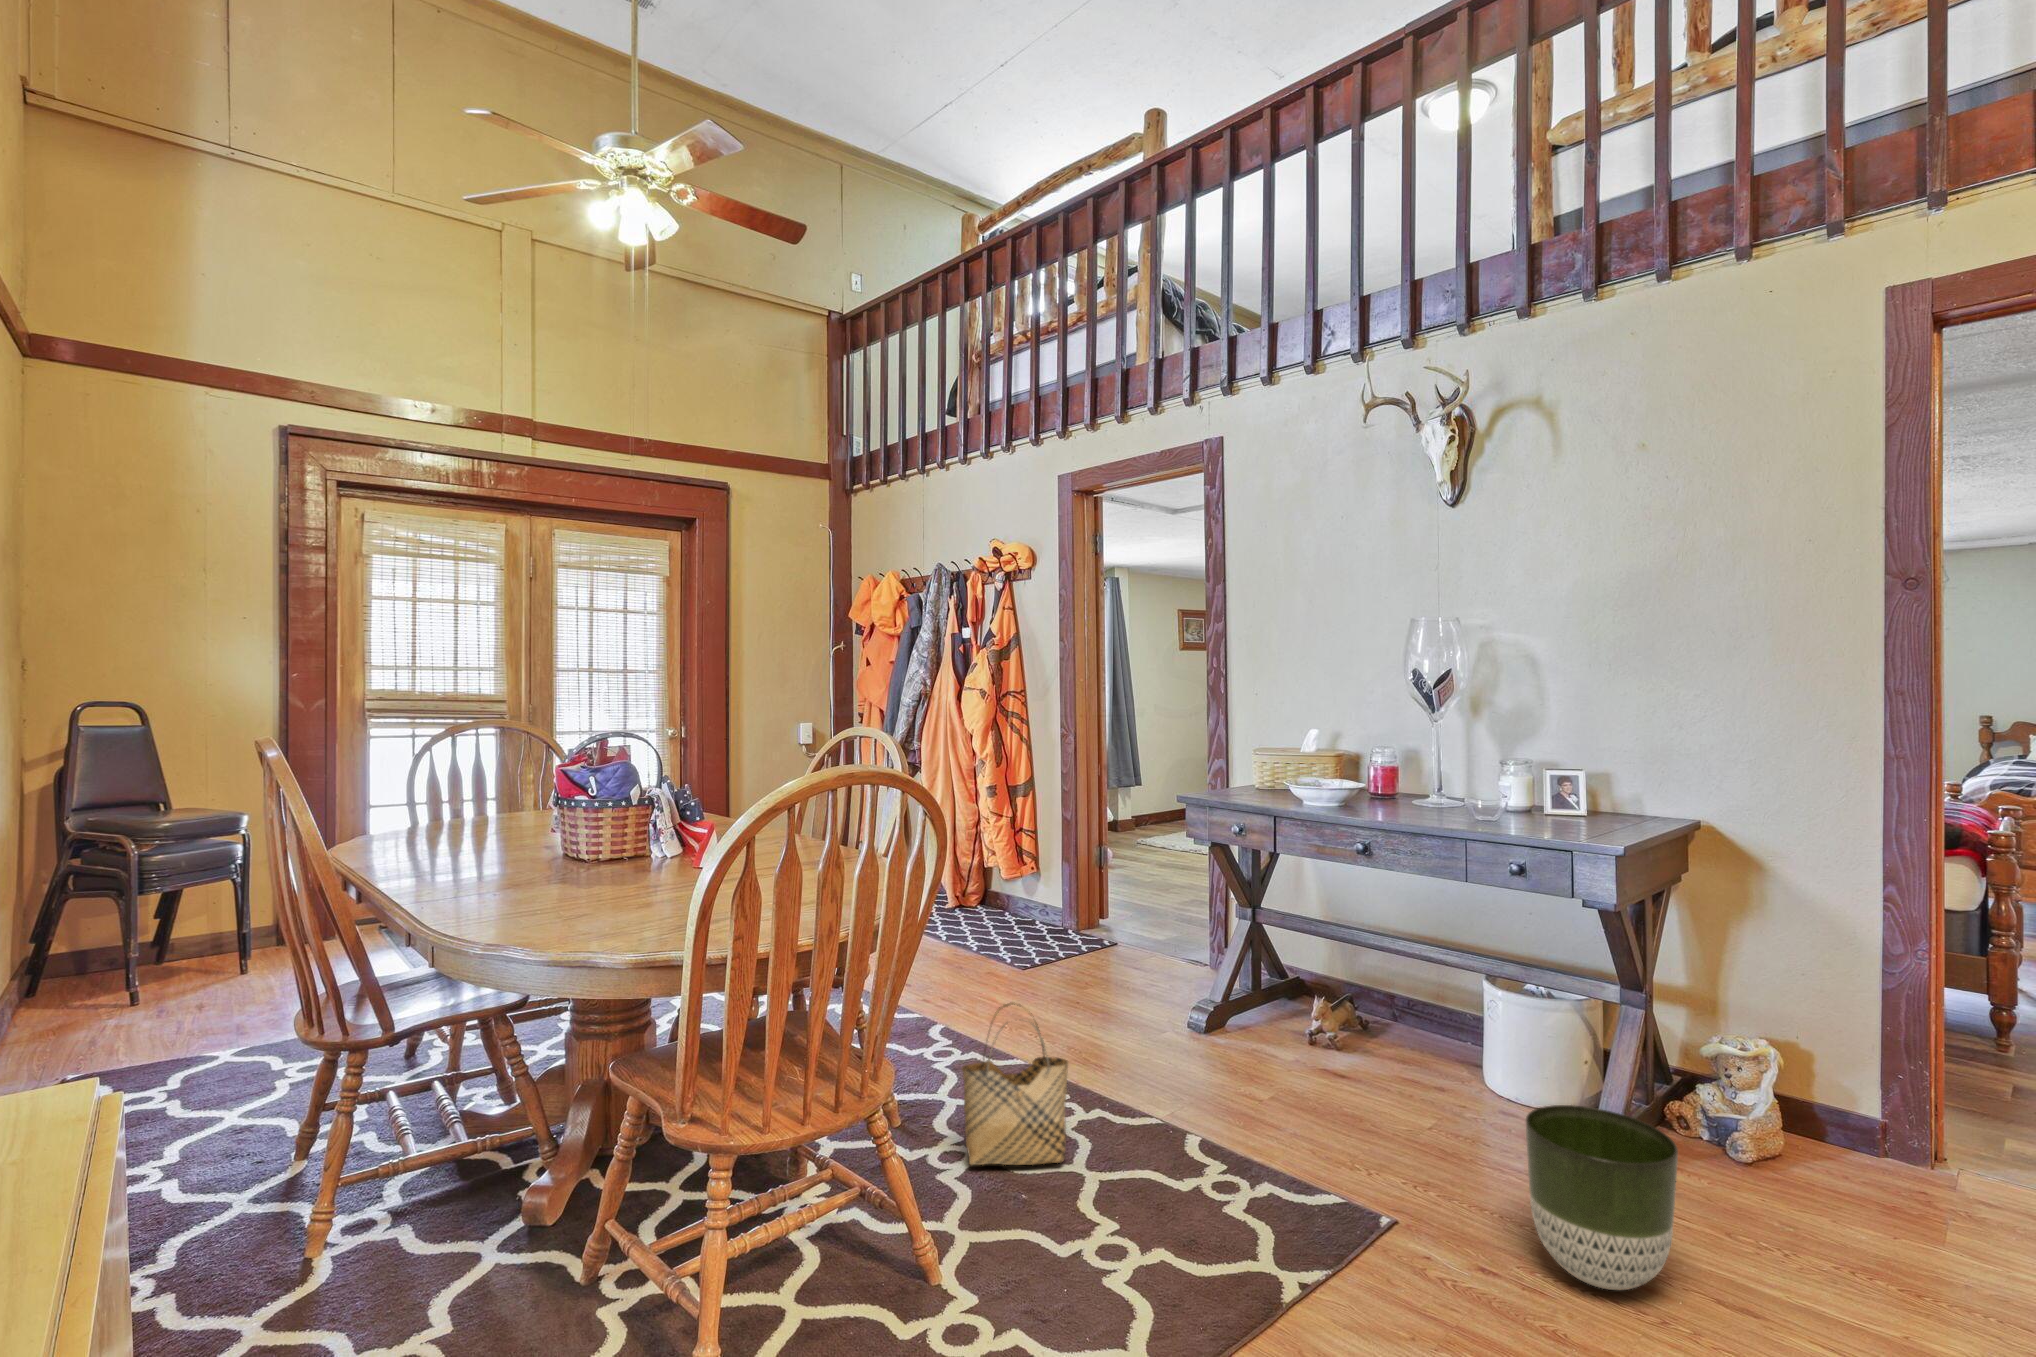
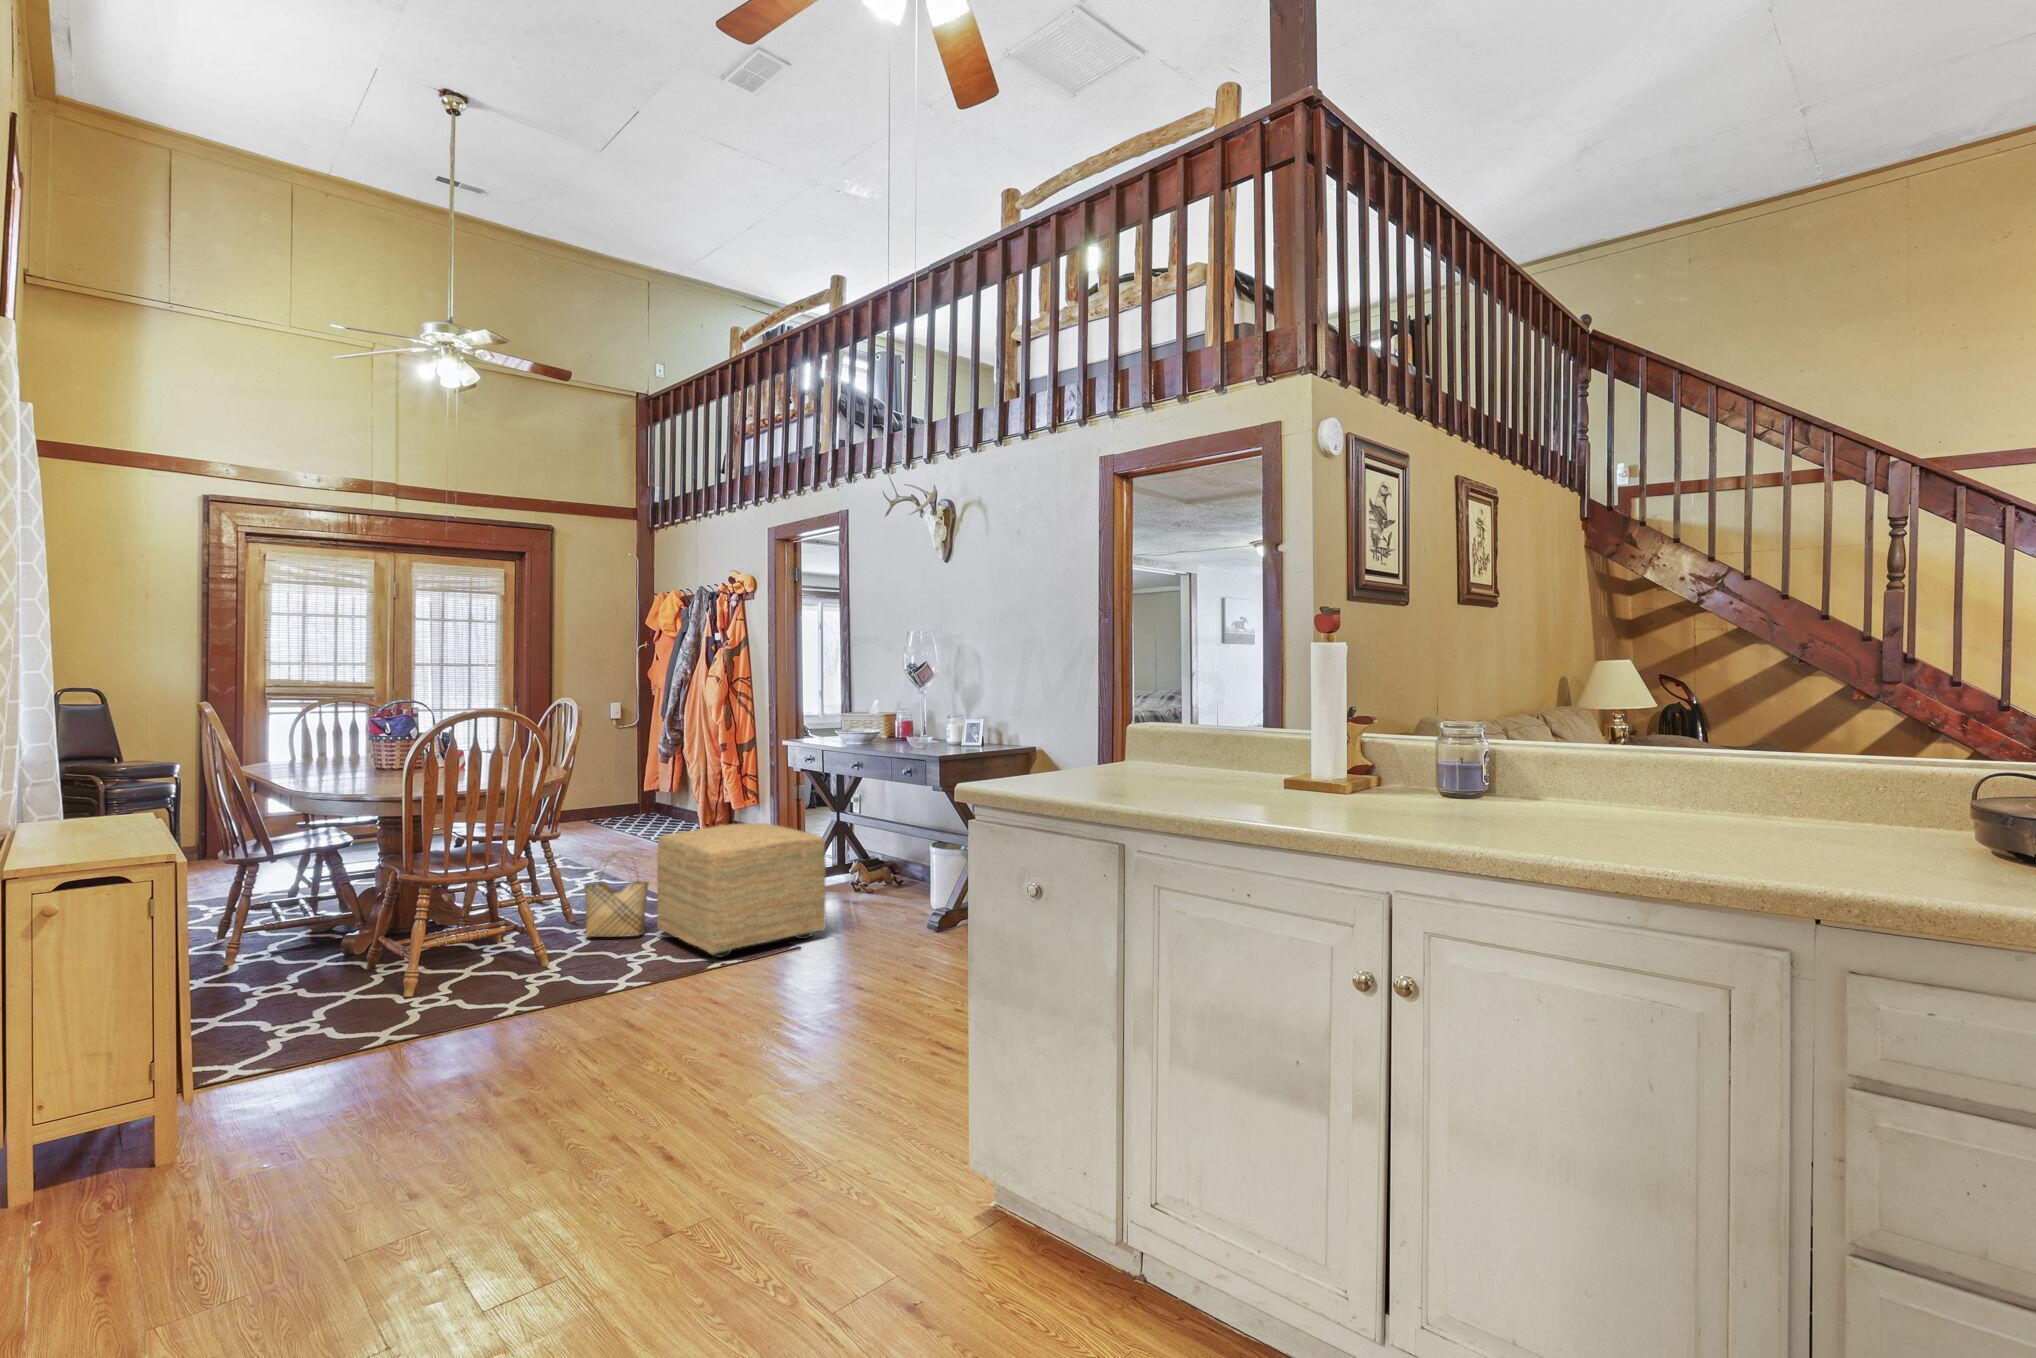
ottoman: none [1097,947,1414,1246] -> present [657,823,826,958]
planter: present [1526,1105,1678,1290] -> none [831,886,896,966]

